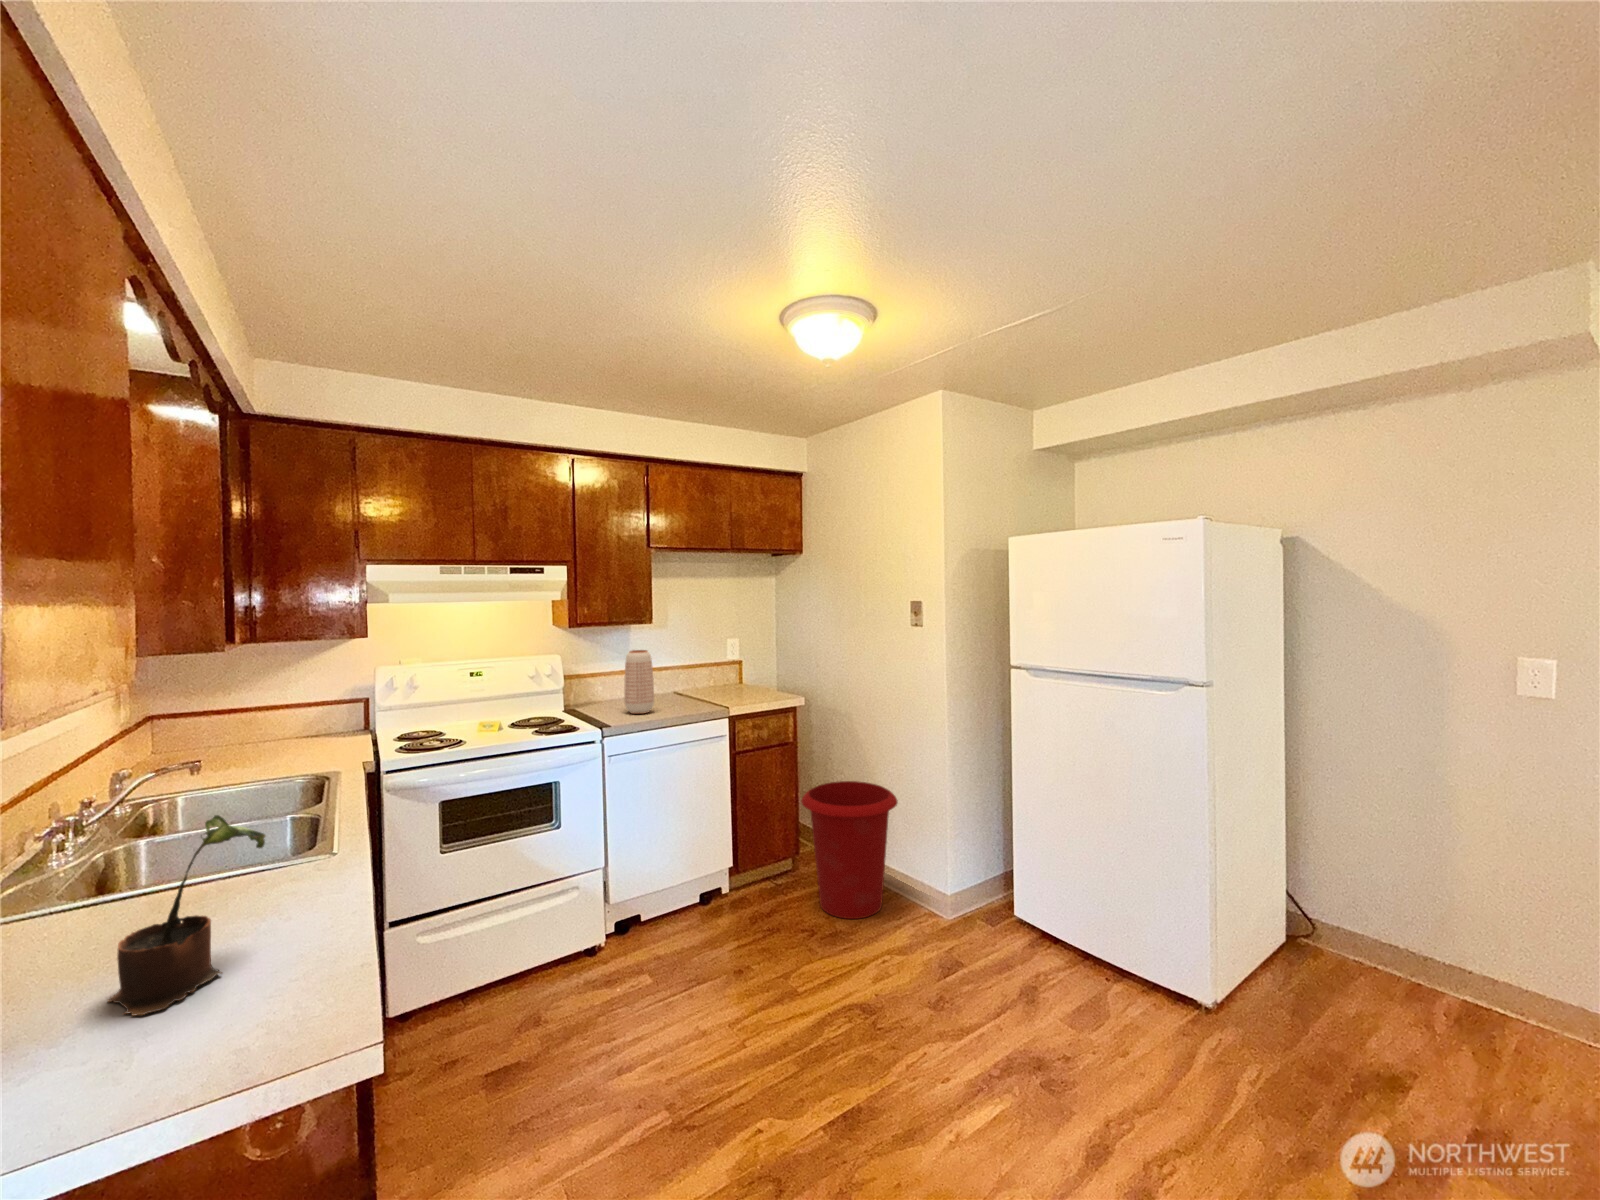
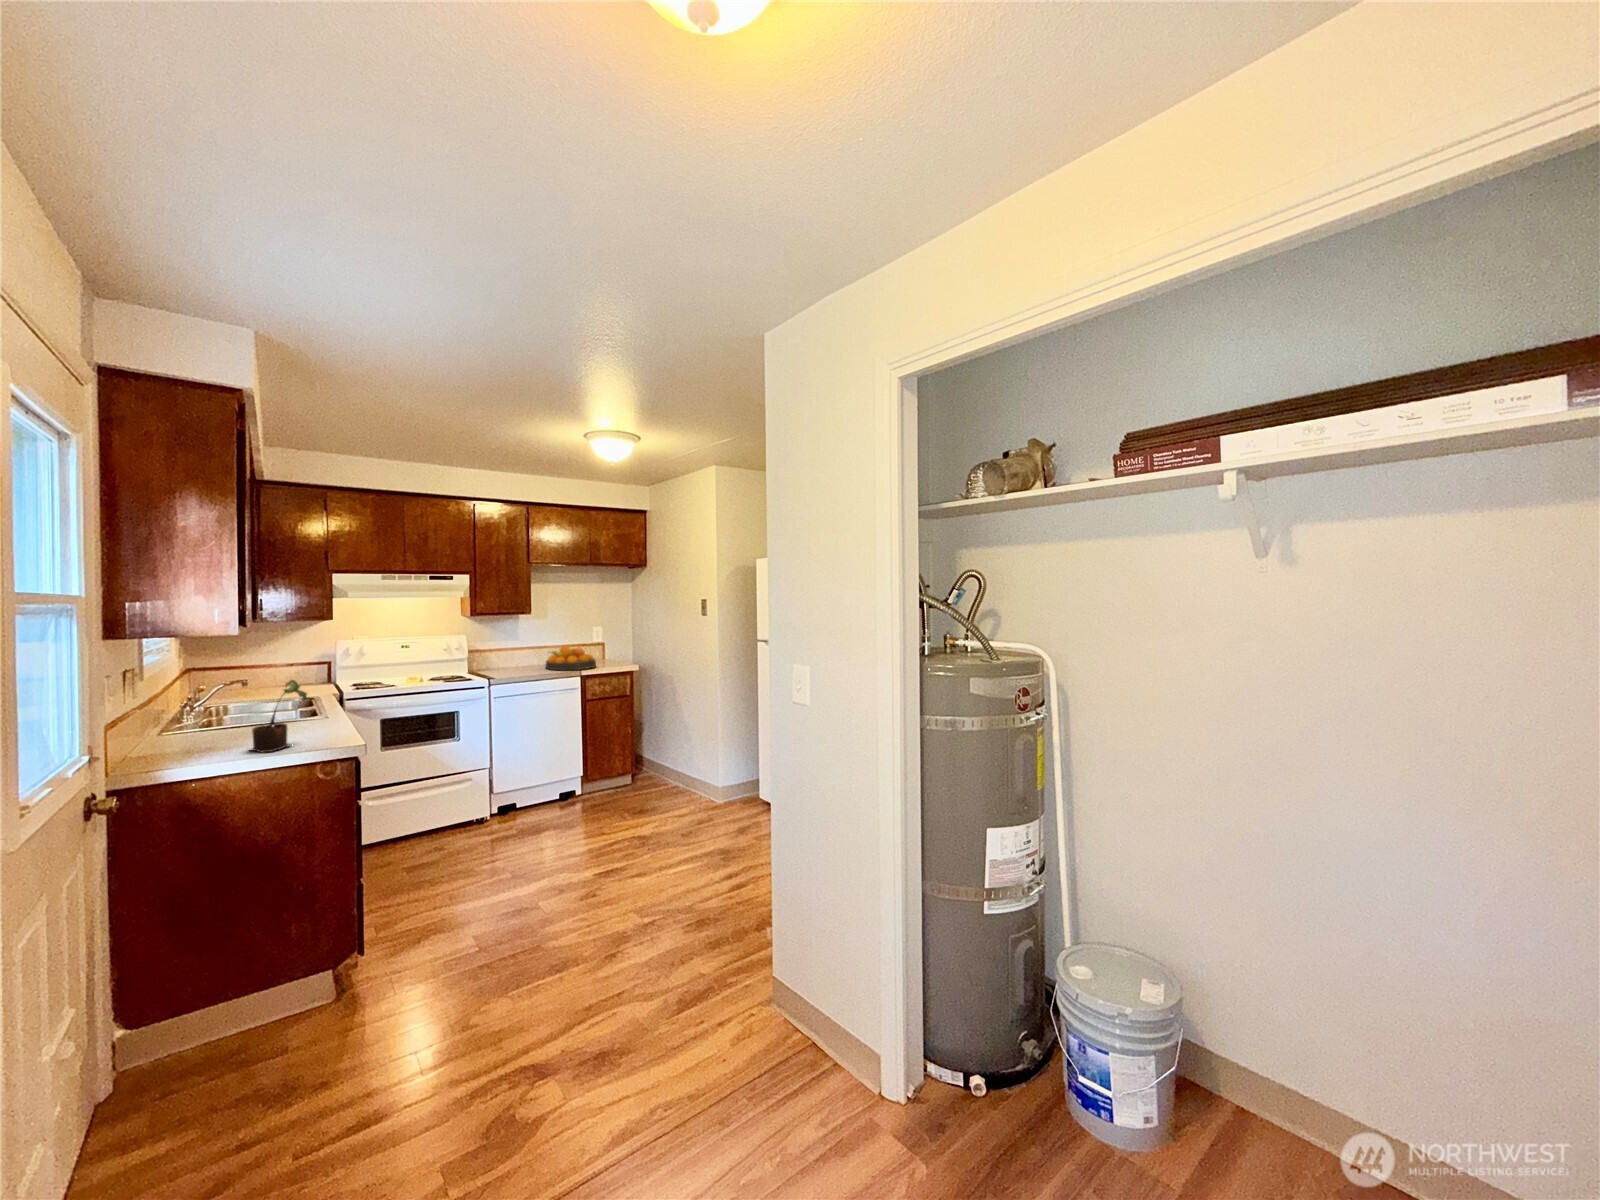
vase: present [624,650,654,714] -> none [509,632,530,674]
fruit bowl: none [672,668,742,707] -> present [546,646,596,670]
waste bin: present [801,781,898,919] -> none [627,720,691,804]

